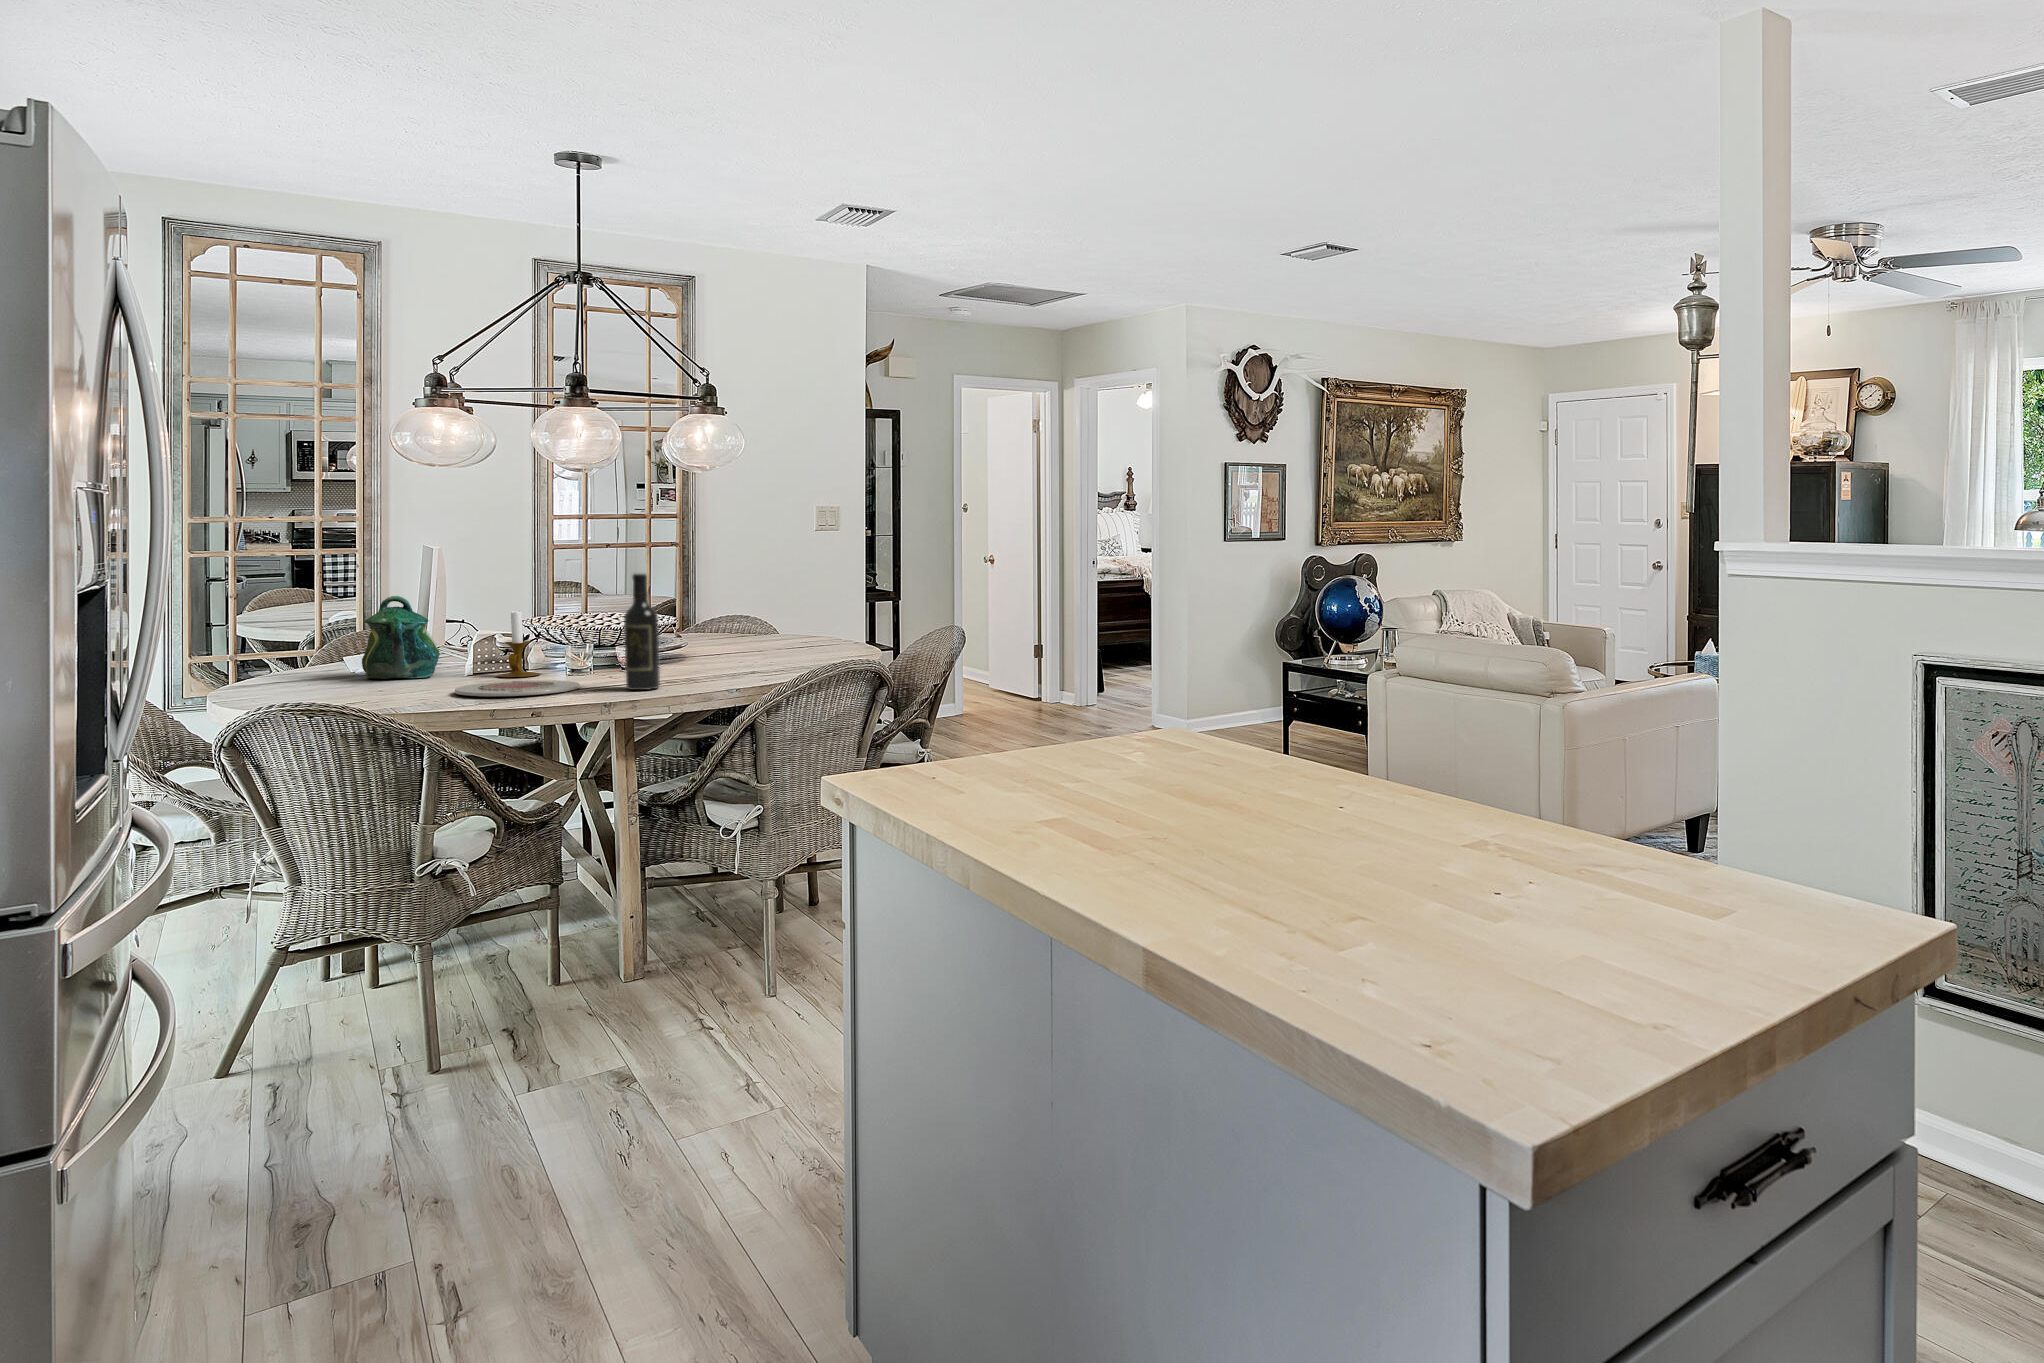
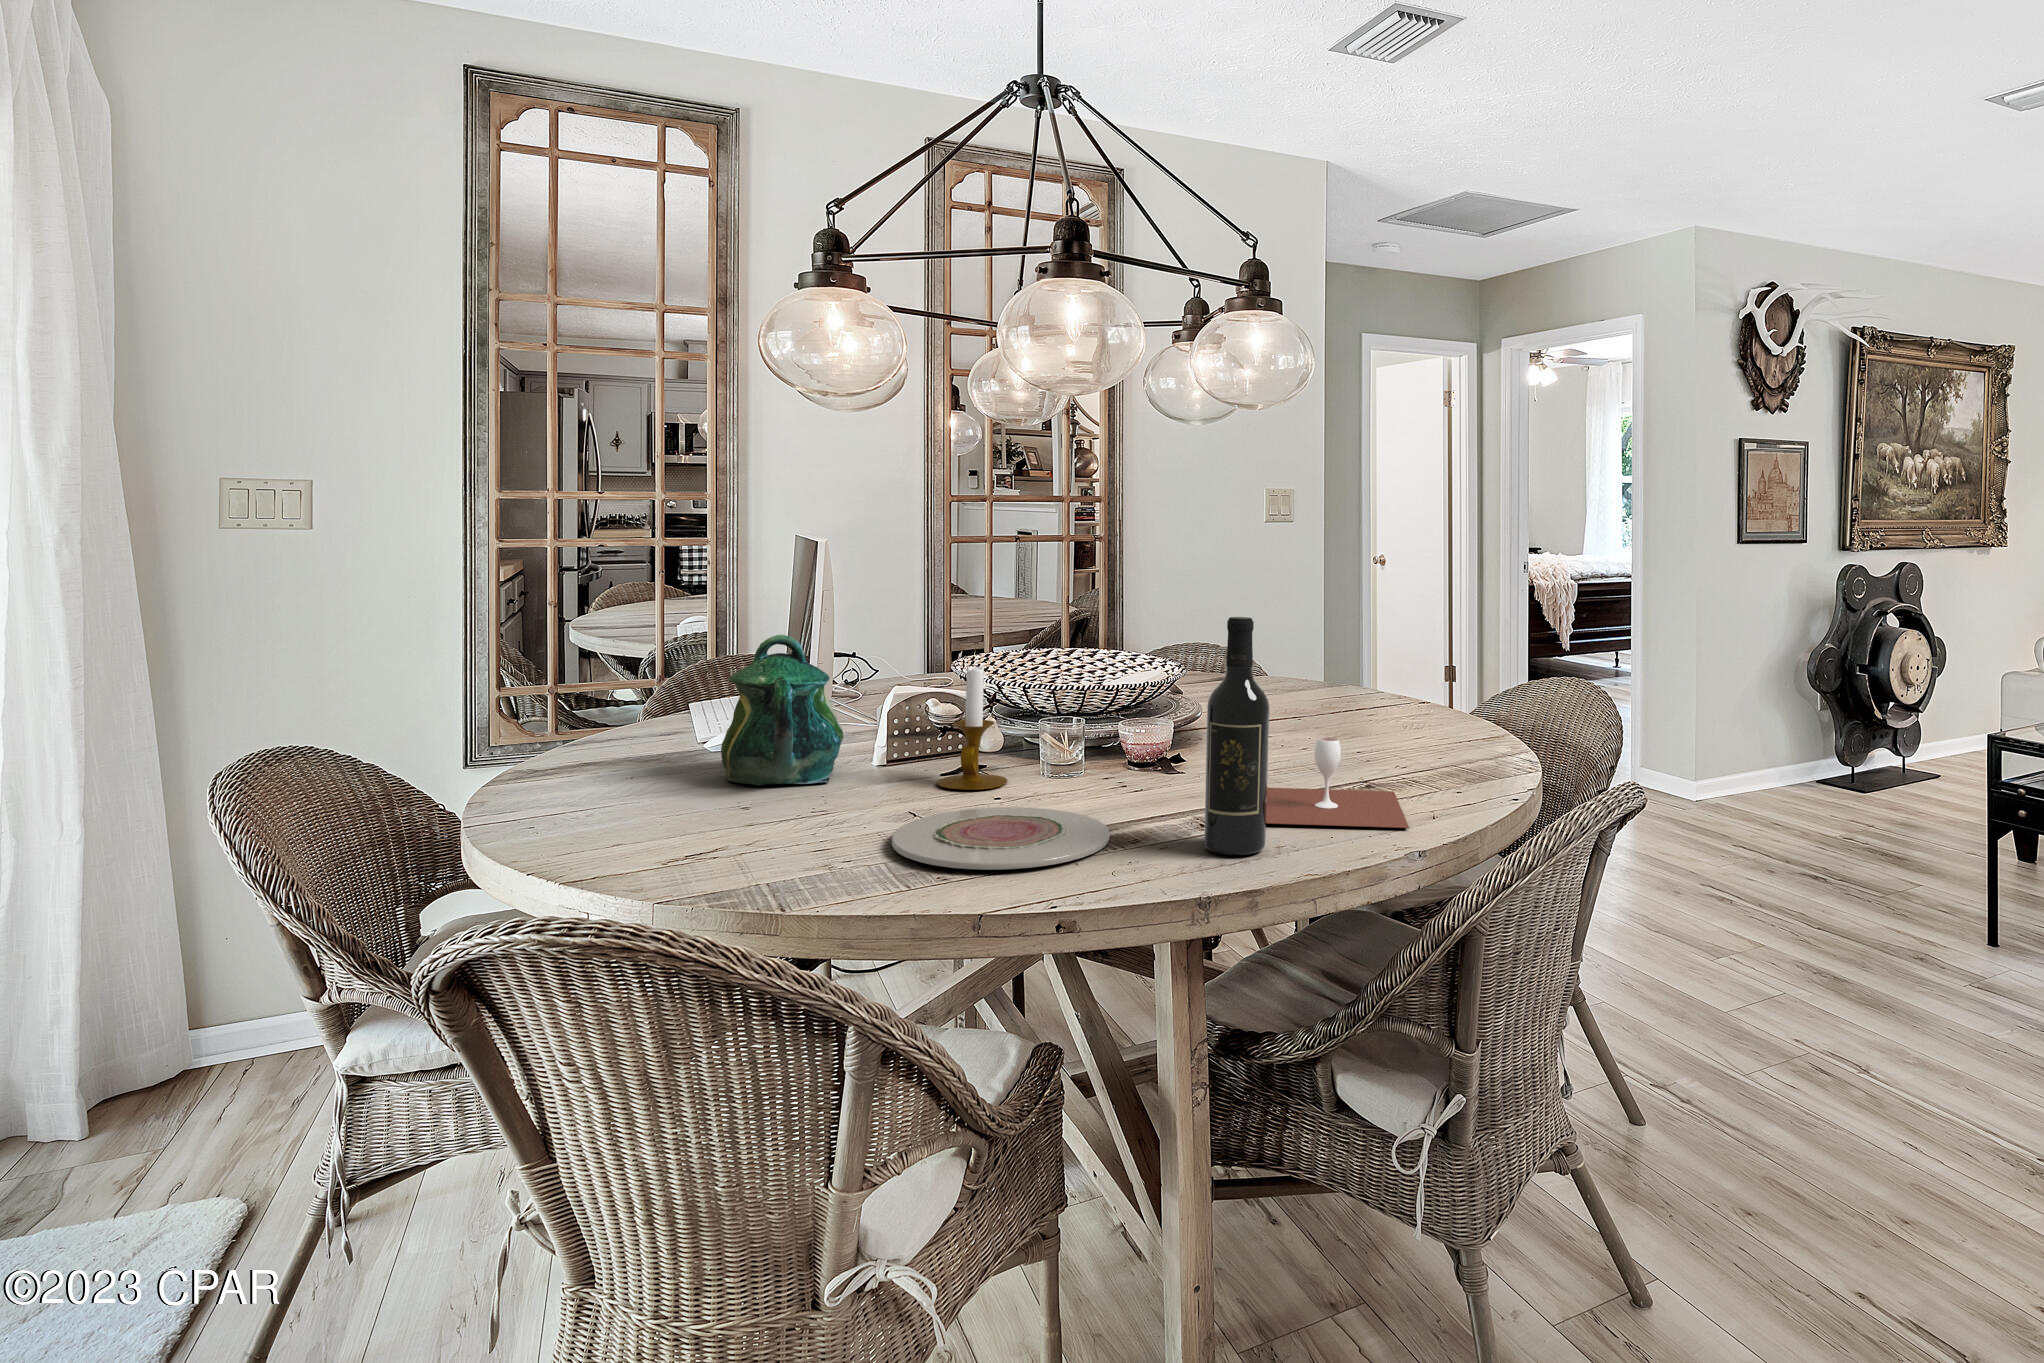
wine glass: none [663,641,767,682] -> present [1266,738,1409,828]

